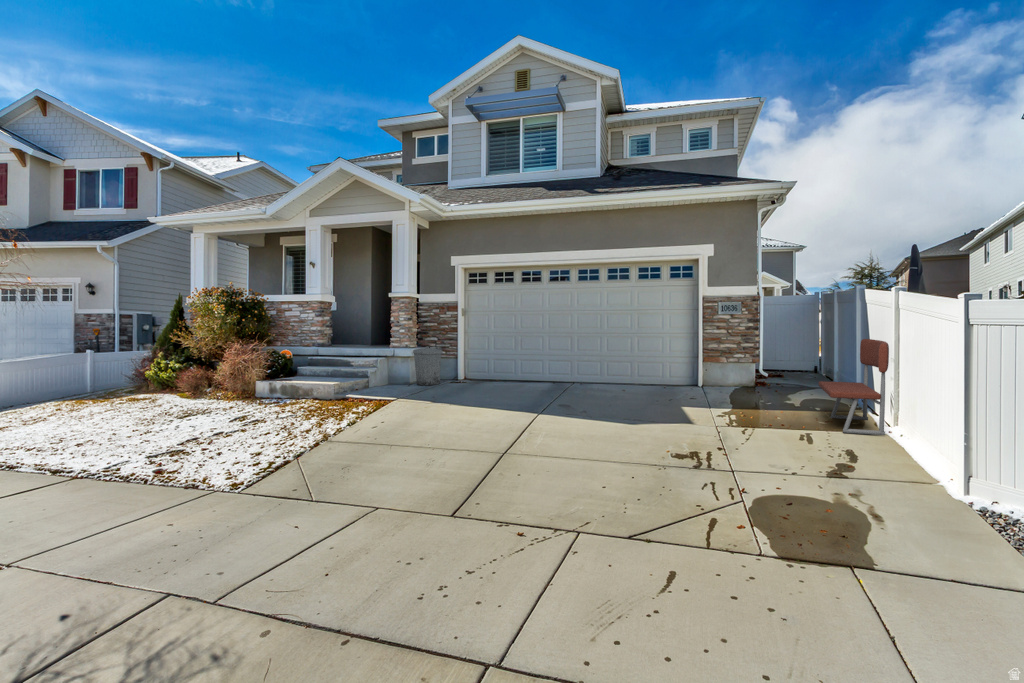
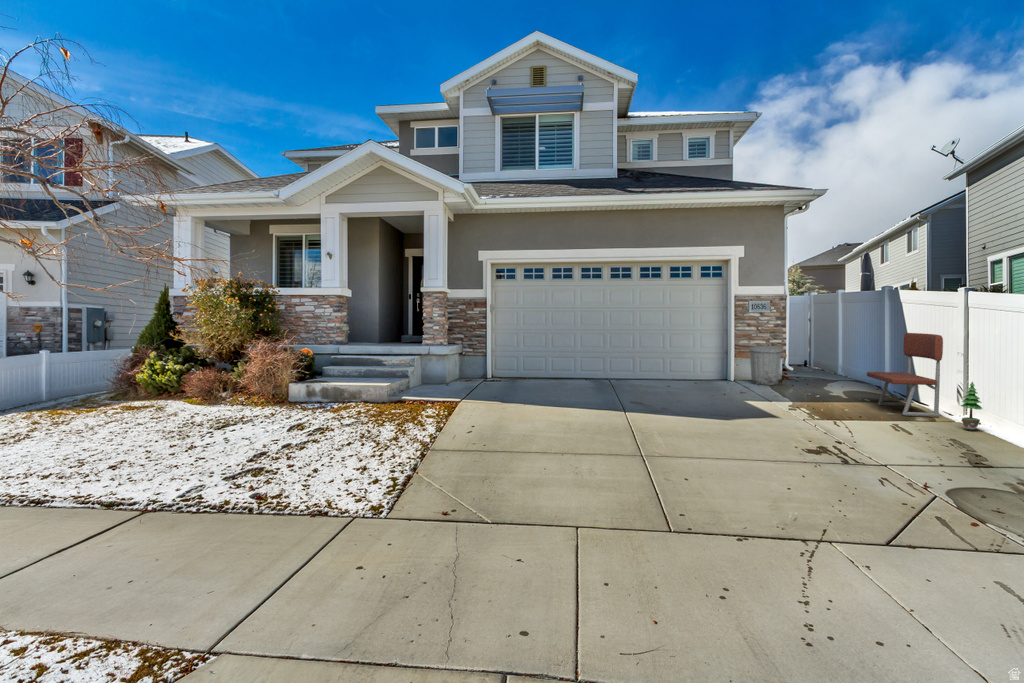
trash can: present [413,346,443,385] -> present [749,345,783,385]
potted tree: none [893,399,918,455] -> present [961,382,982,431]

